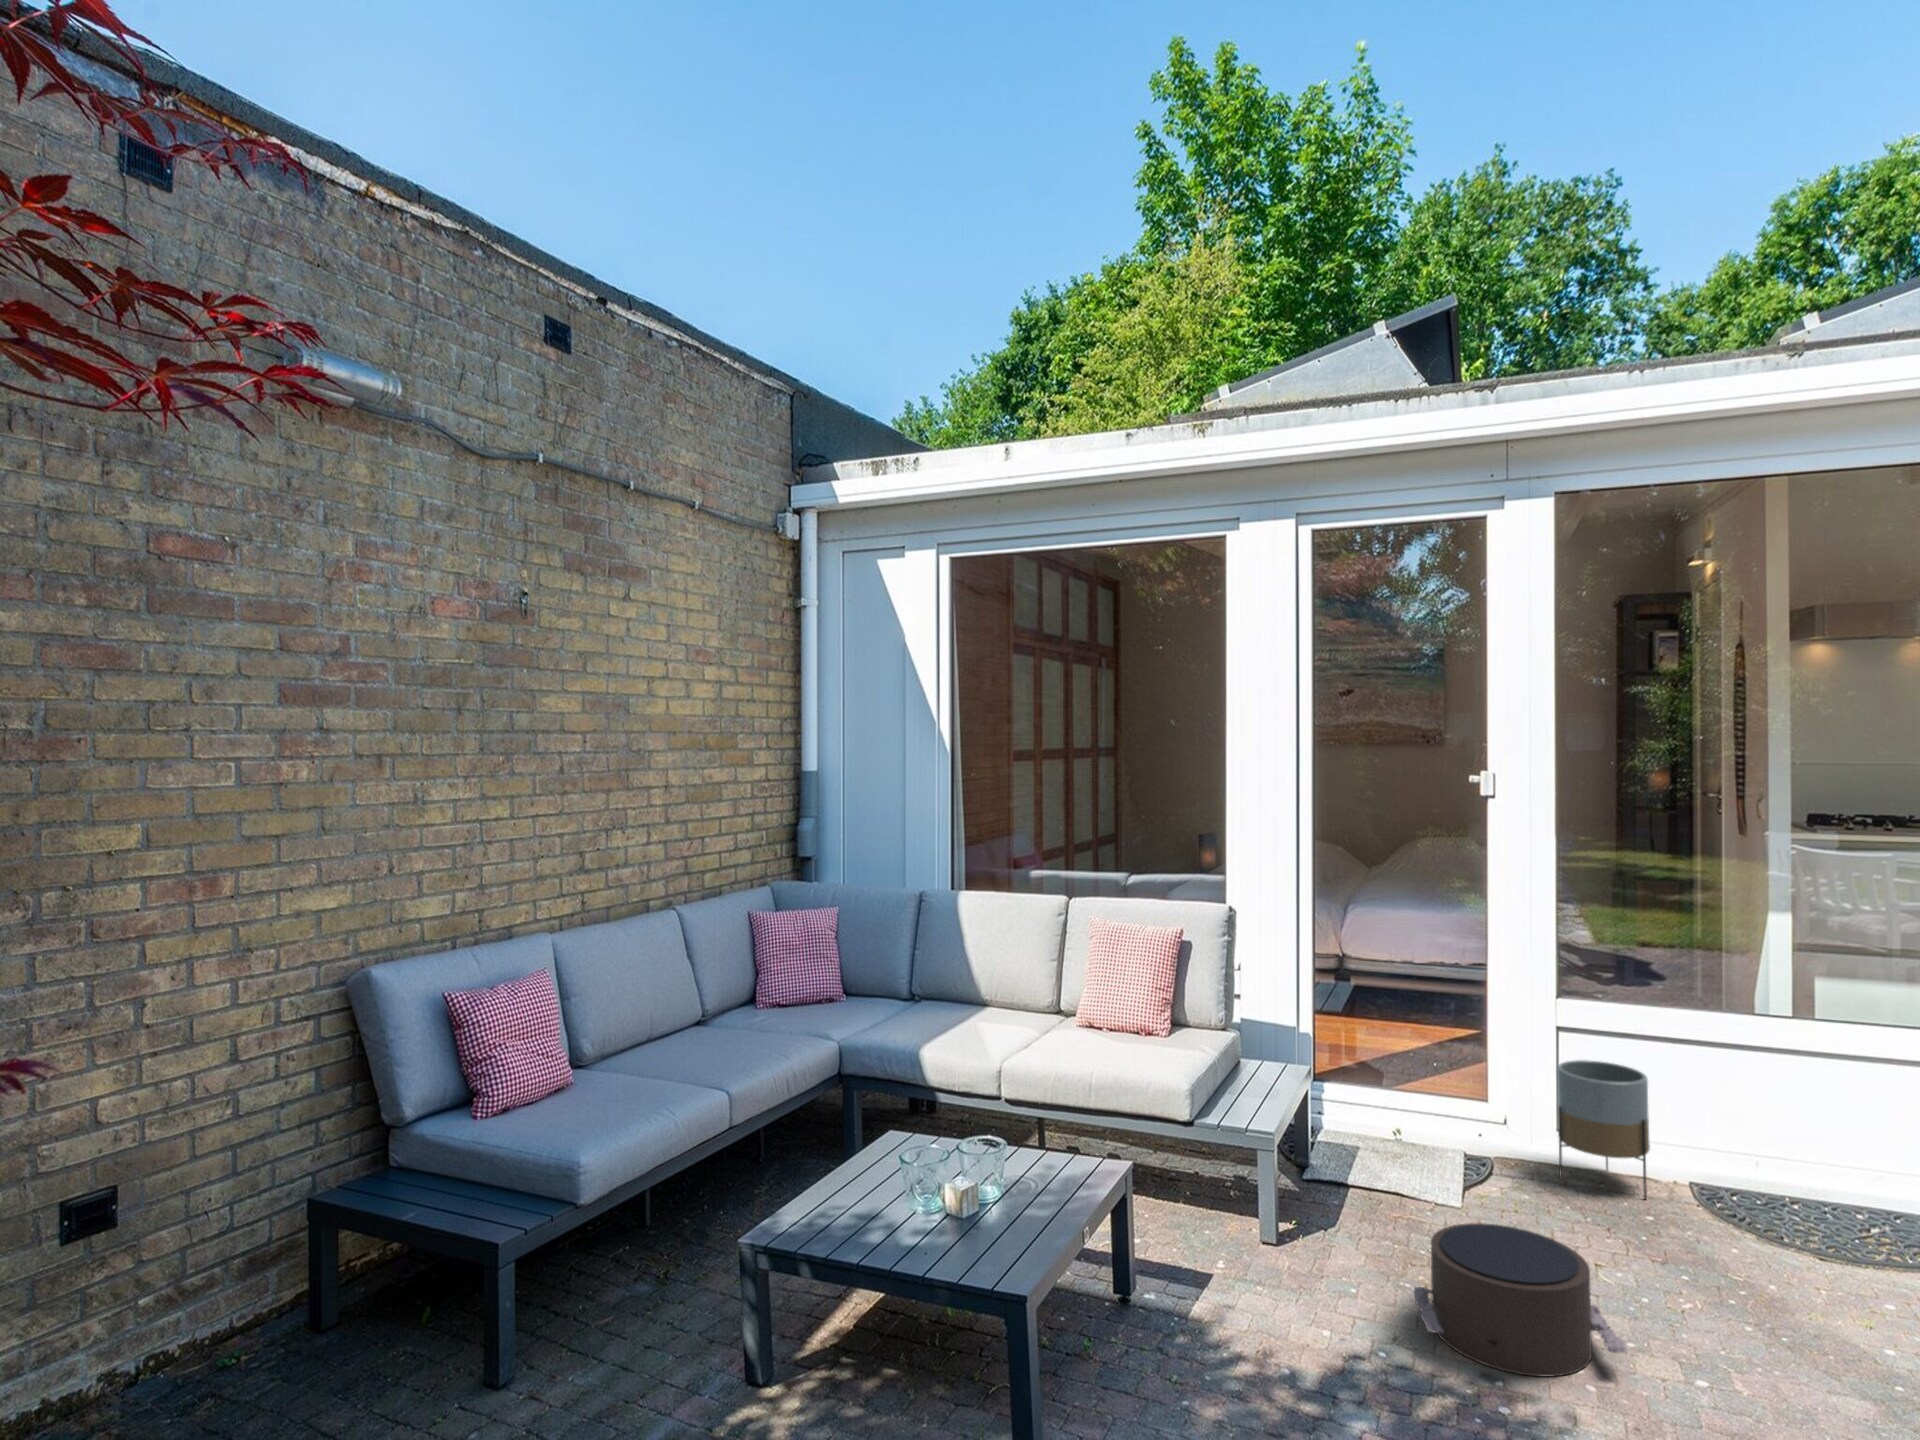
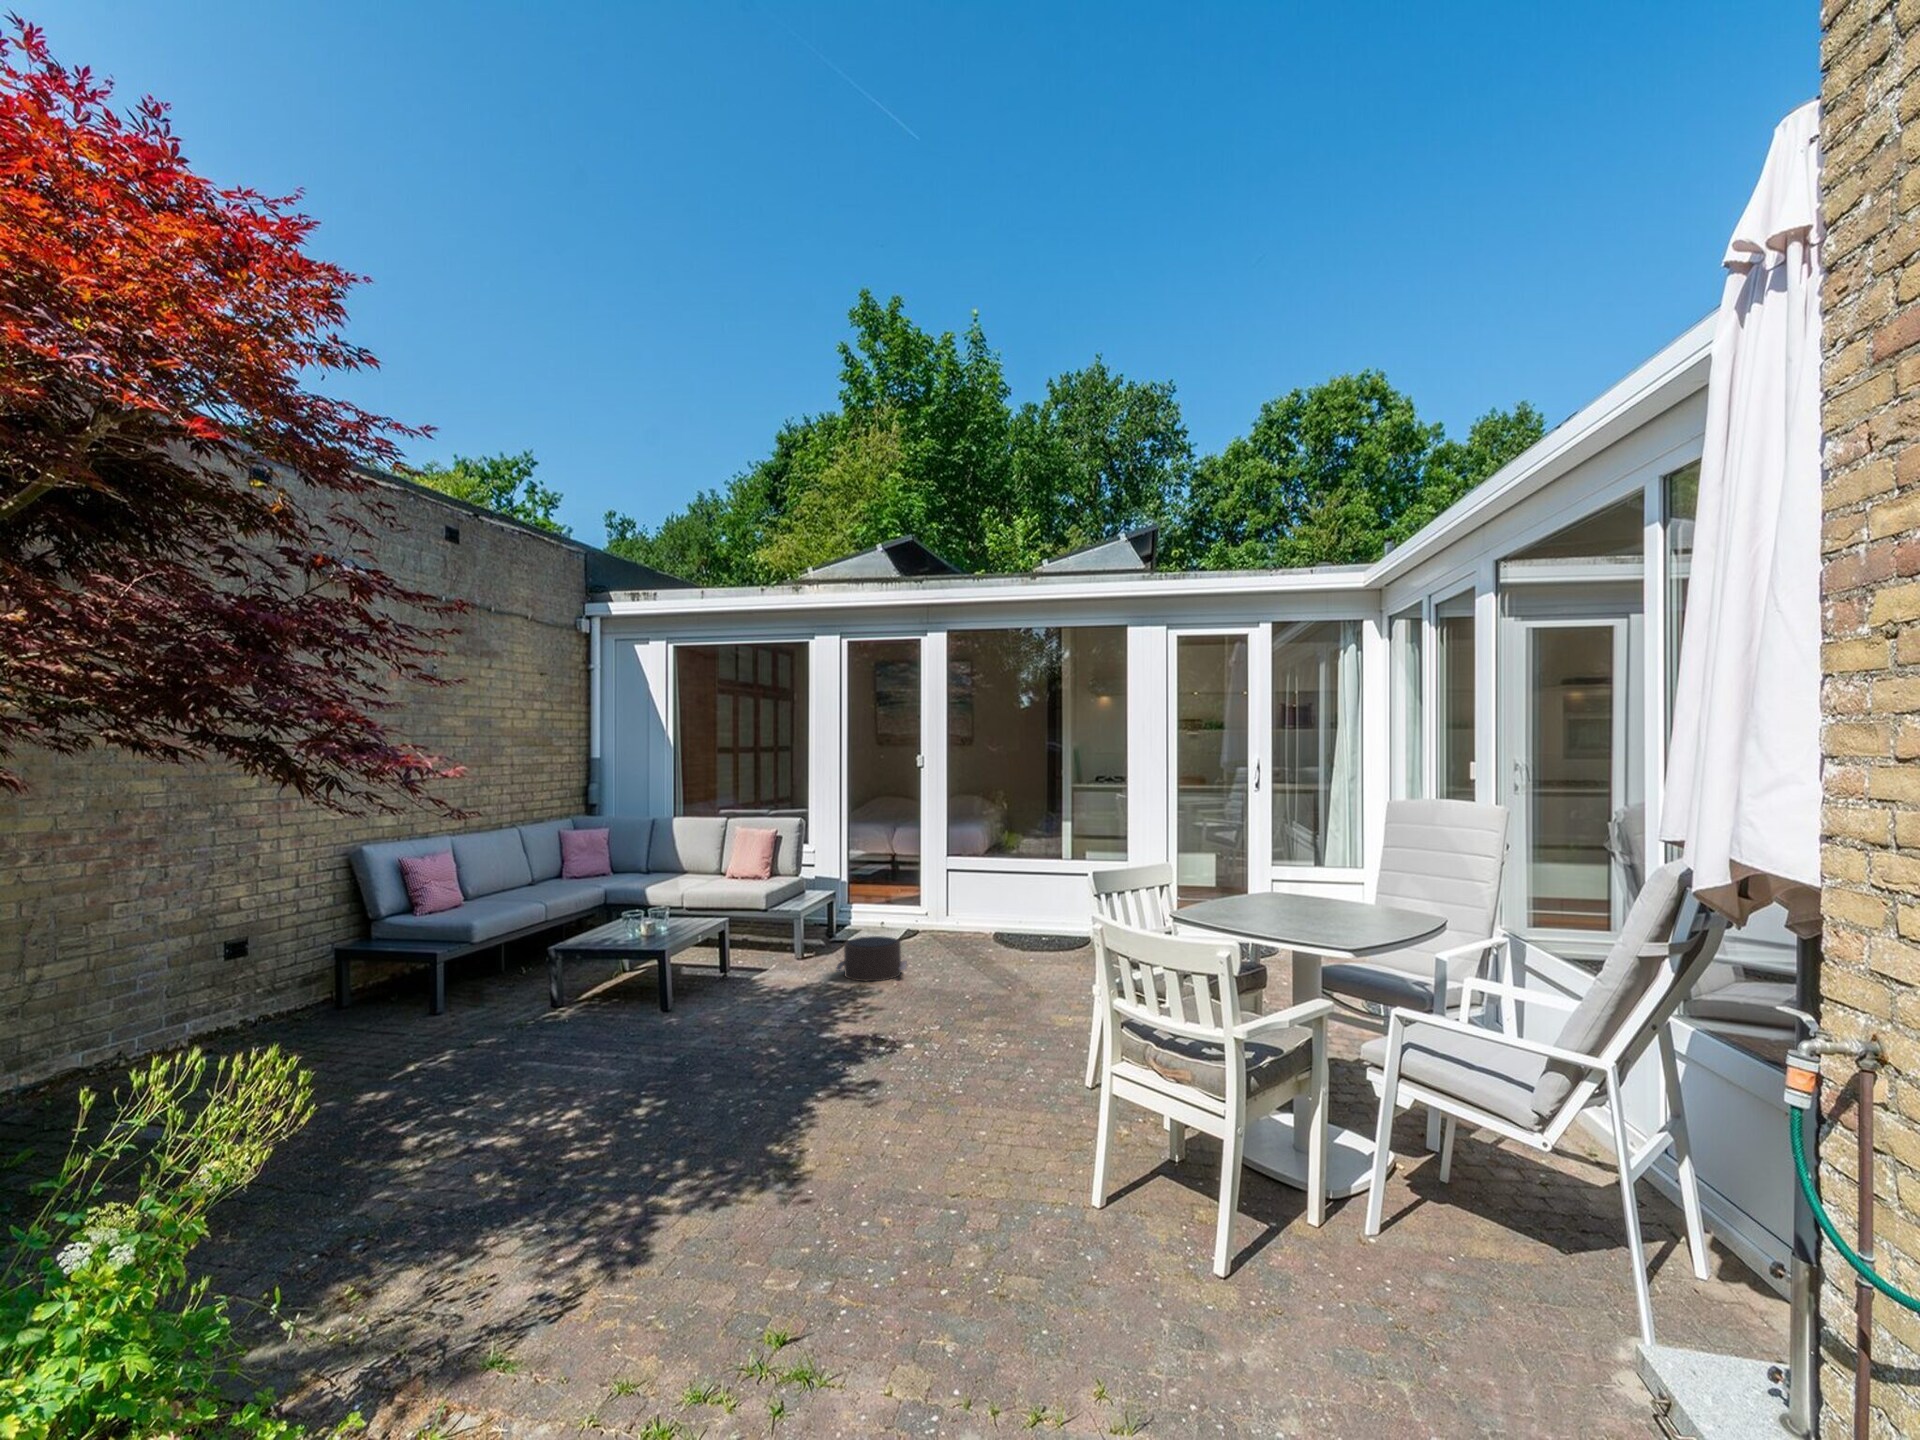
planter: present [1557,1060,1650,1199] -> none [941,885,977,940]

